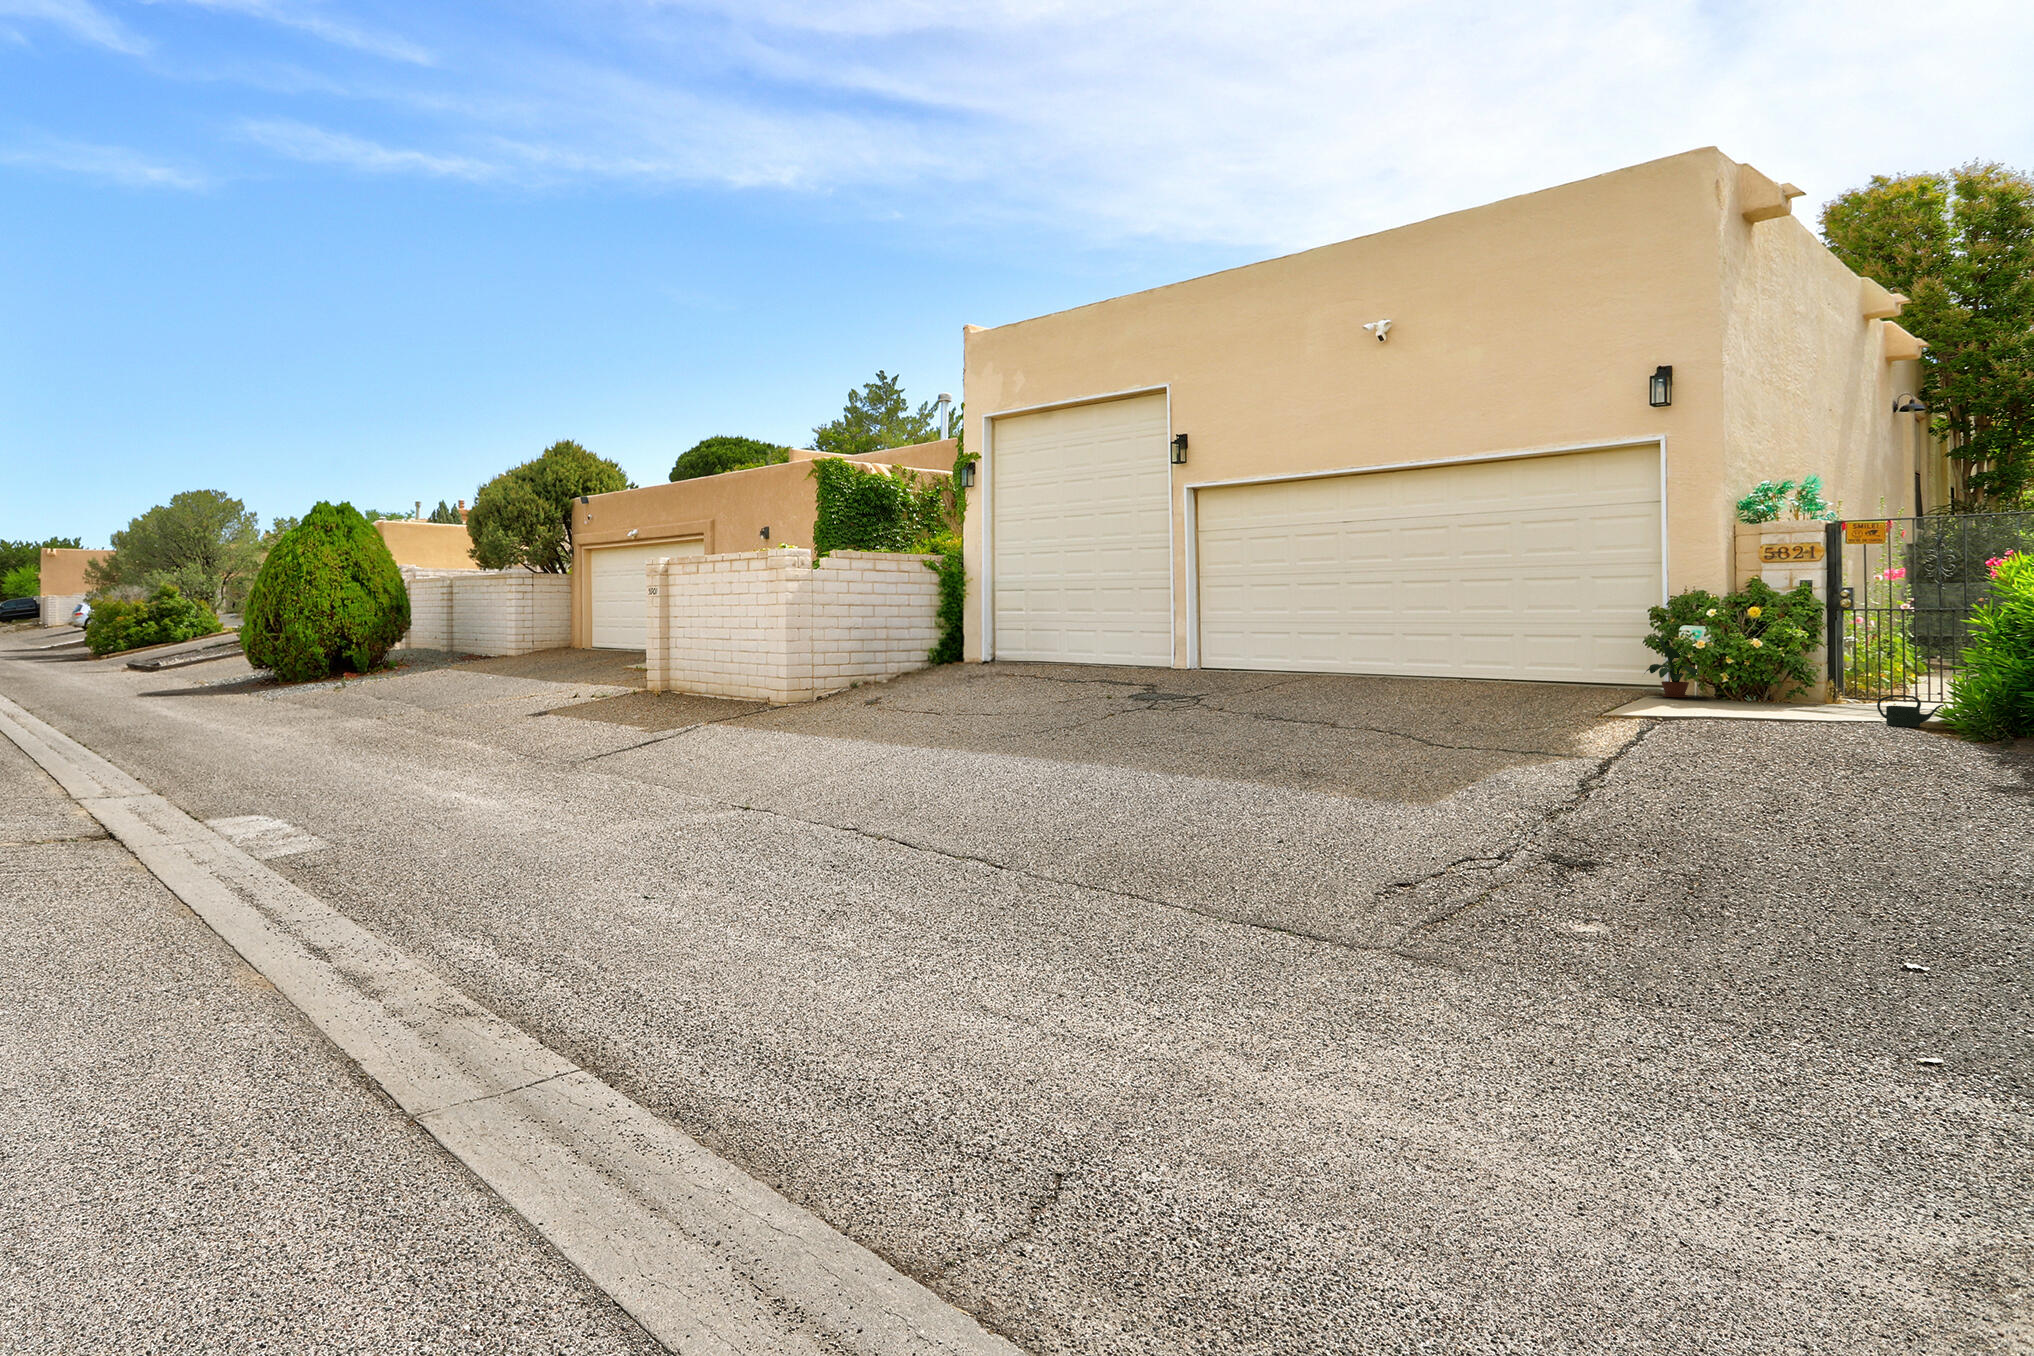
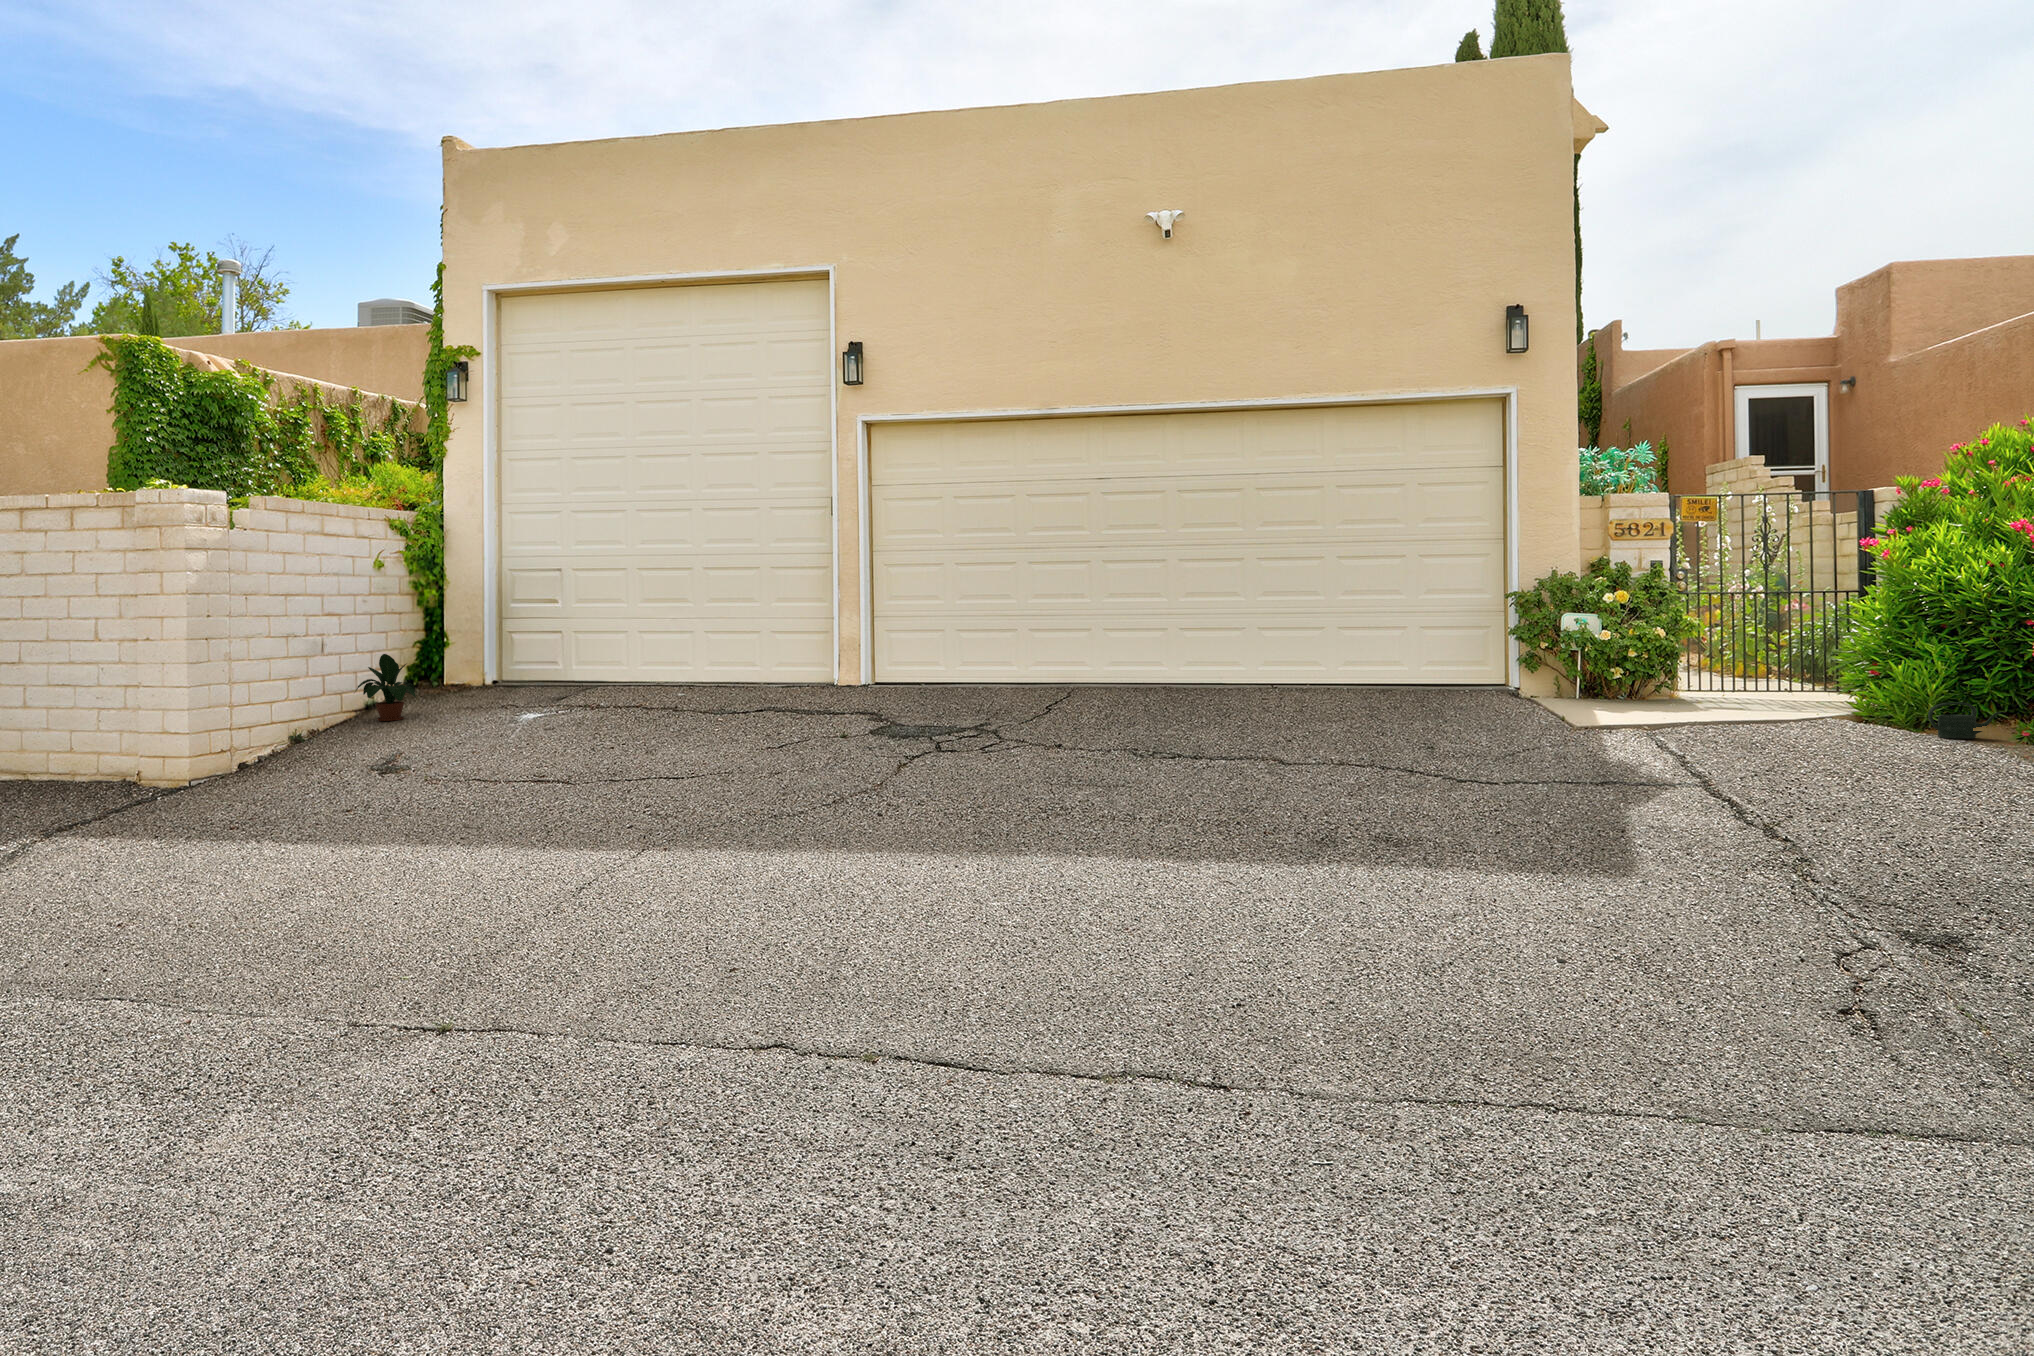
potted plant: present [1644,637,1698,697] -> present [356,654,416,721]

